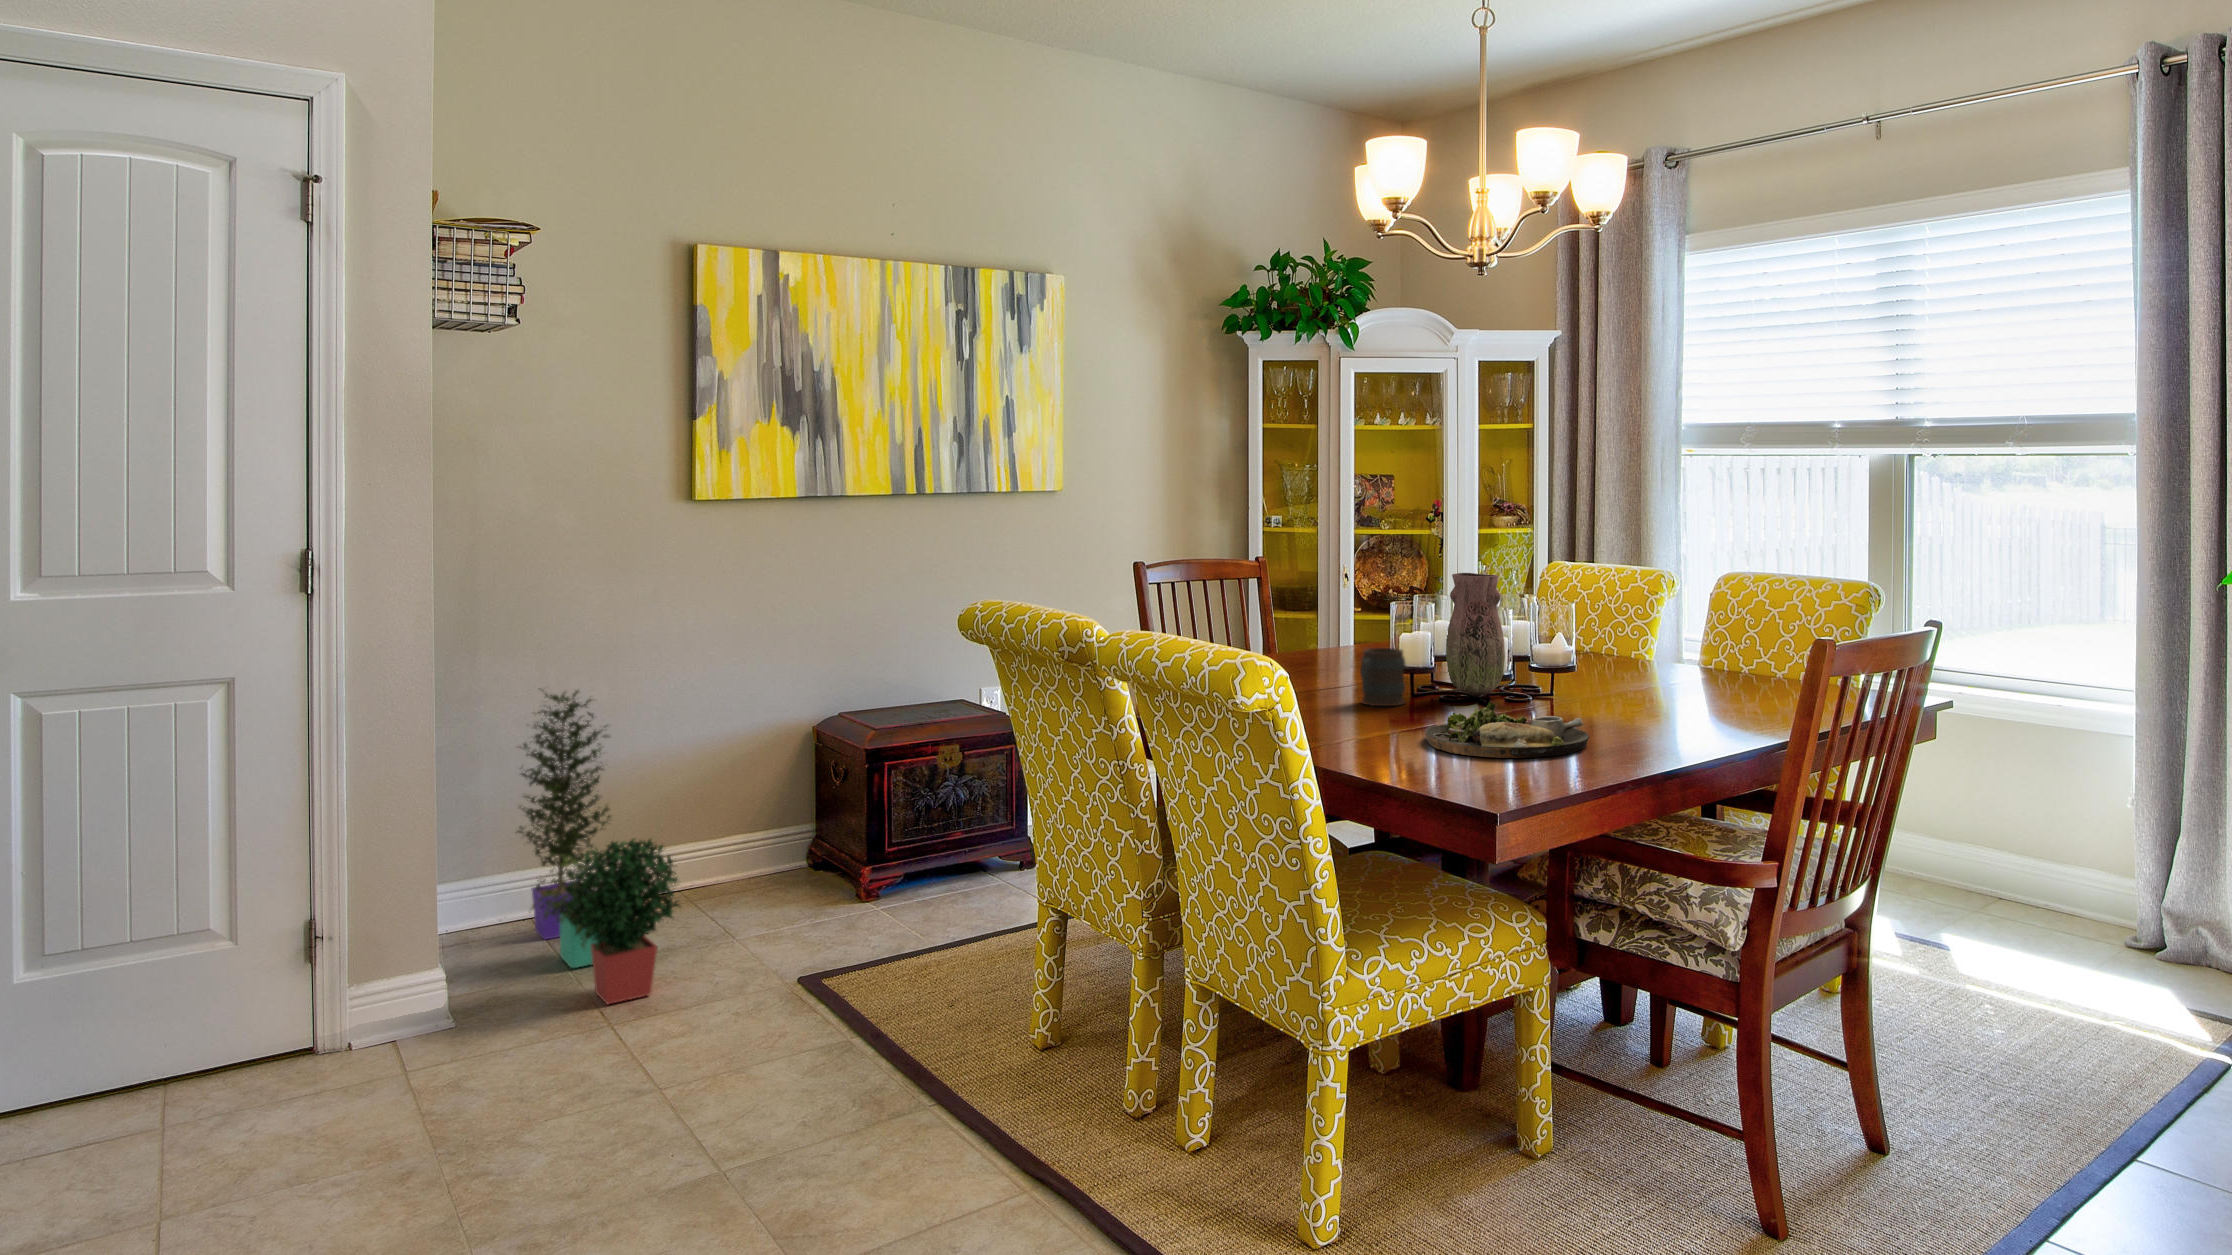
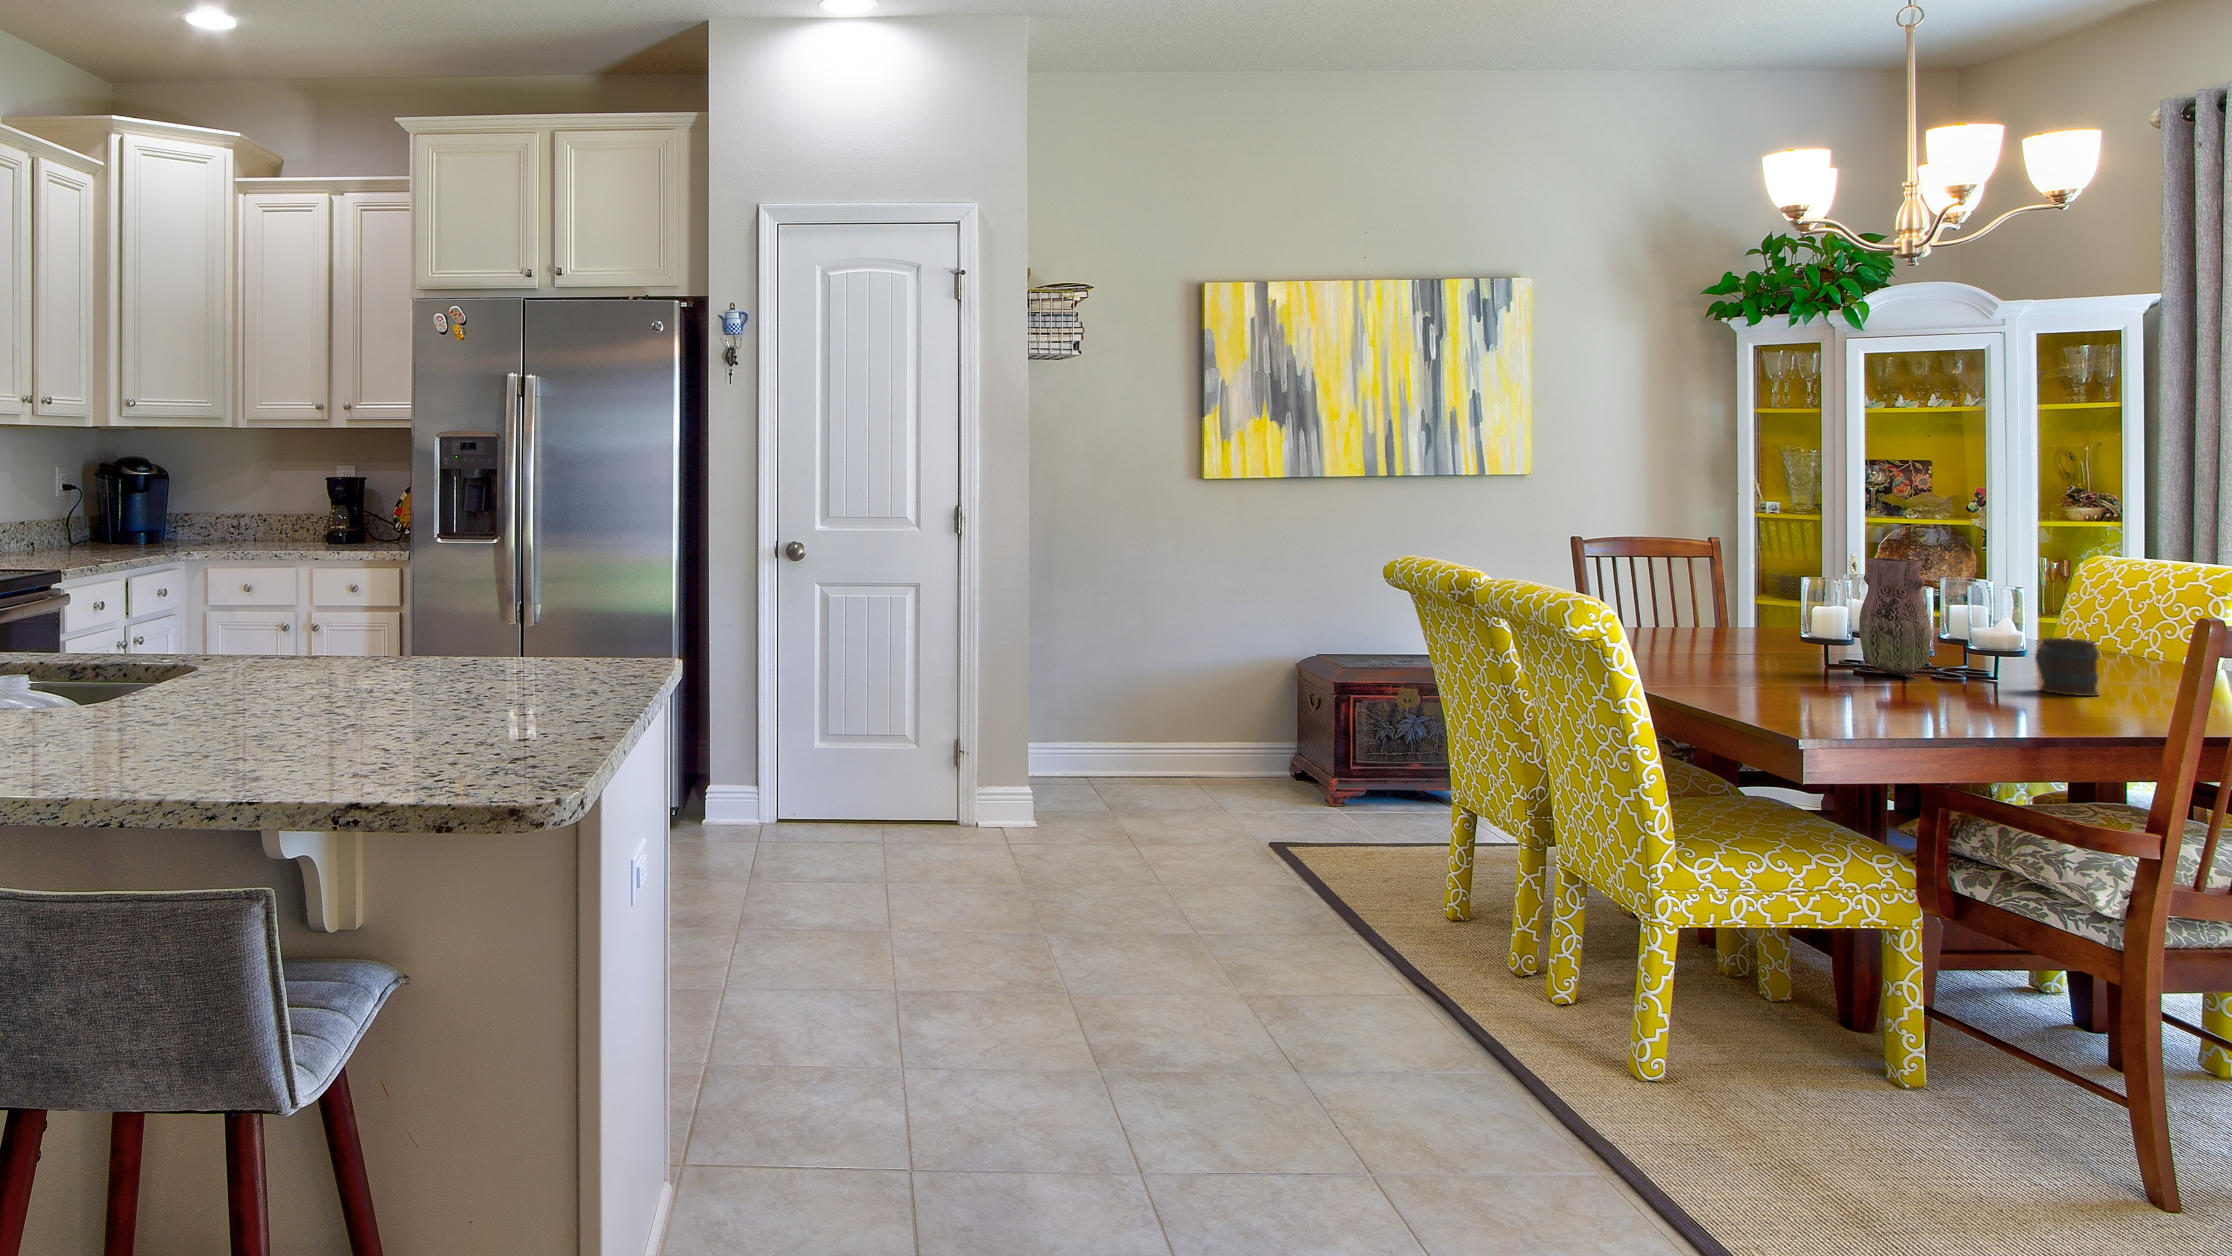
mug: present [1360,648,1405,706] -> present [2035,638,2099,696]
potted plant: present [515,688,680,1004] -> none [1082,609,1191,827]
dinner plate: present [1425,702,1589,758] -> none [1780,670,1966,718]

